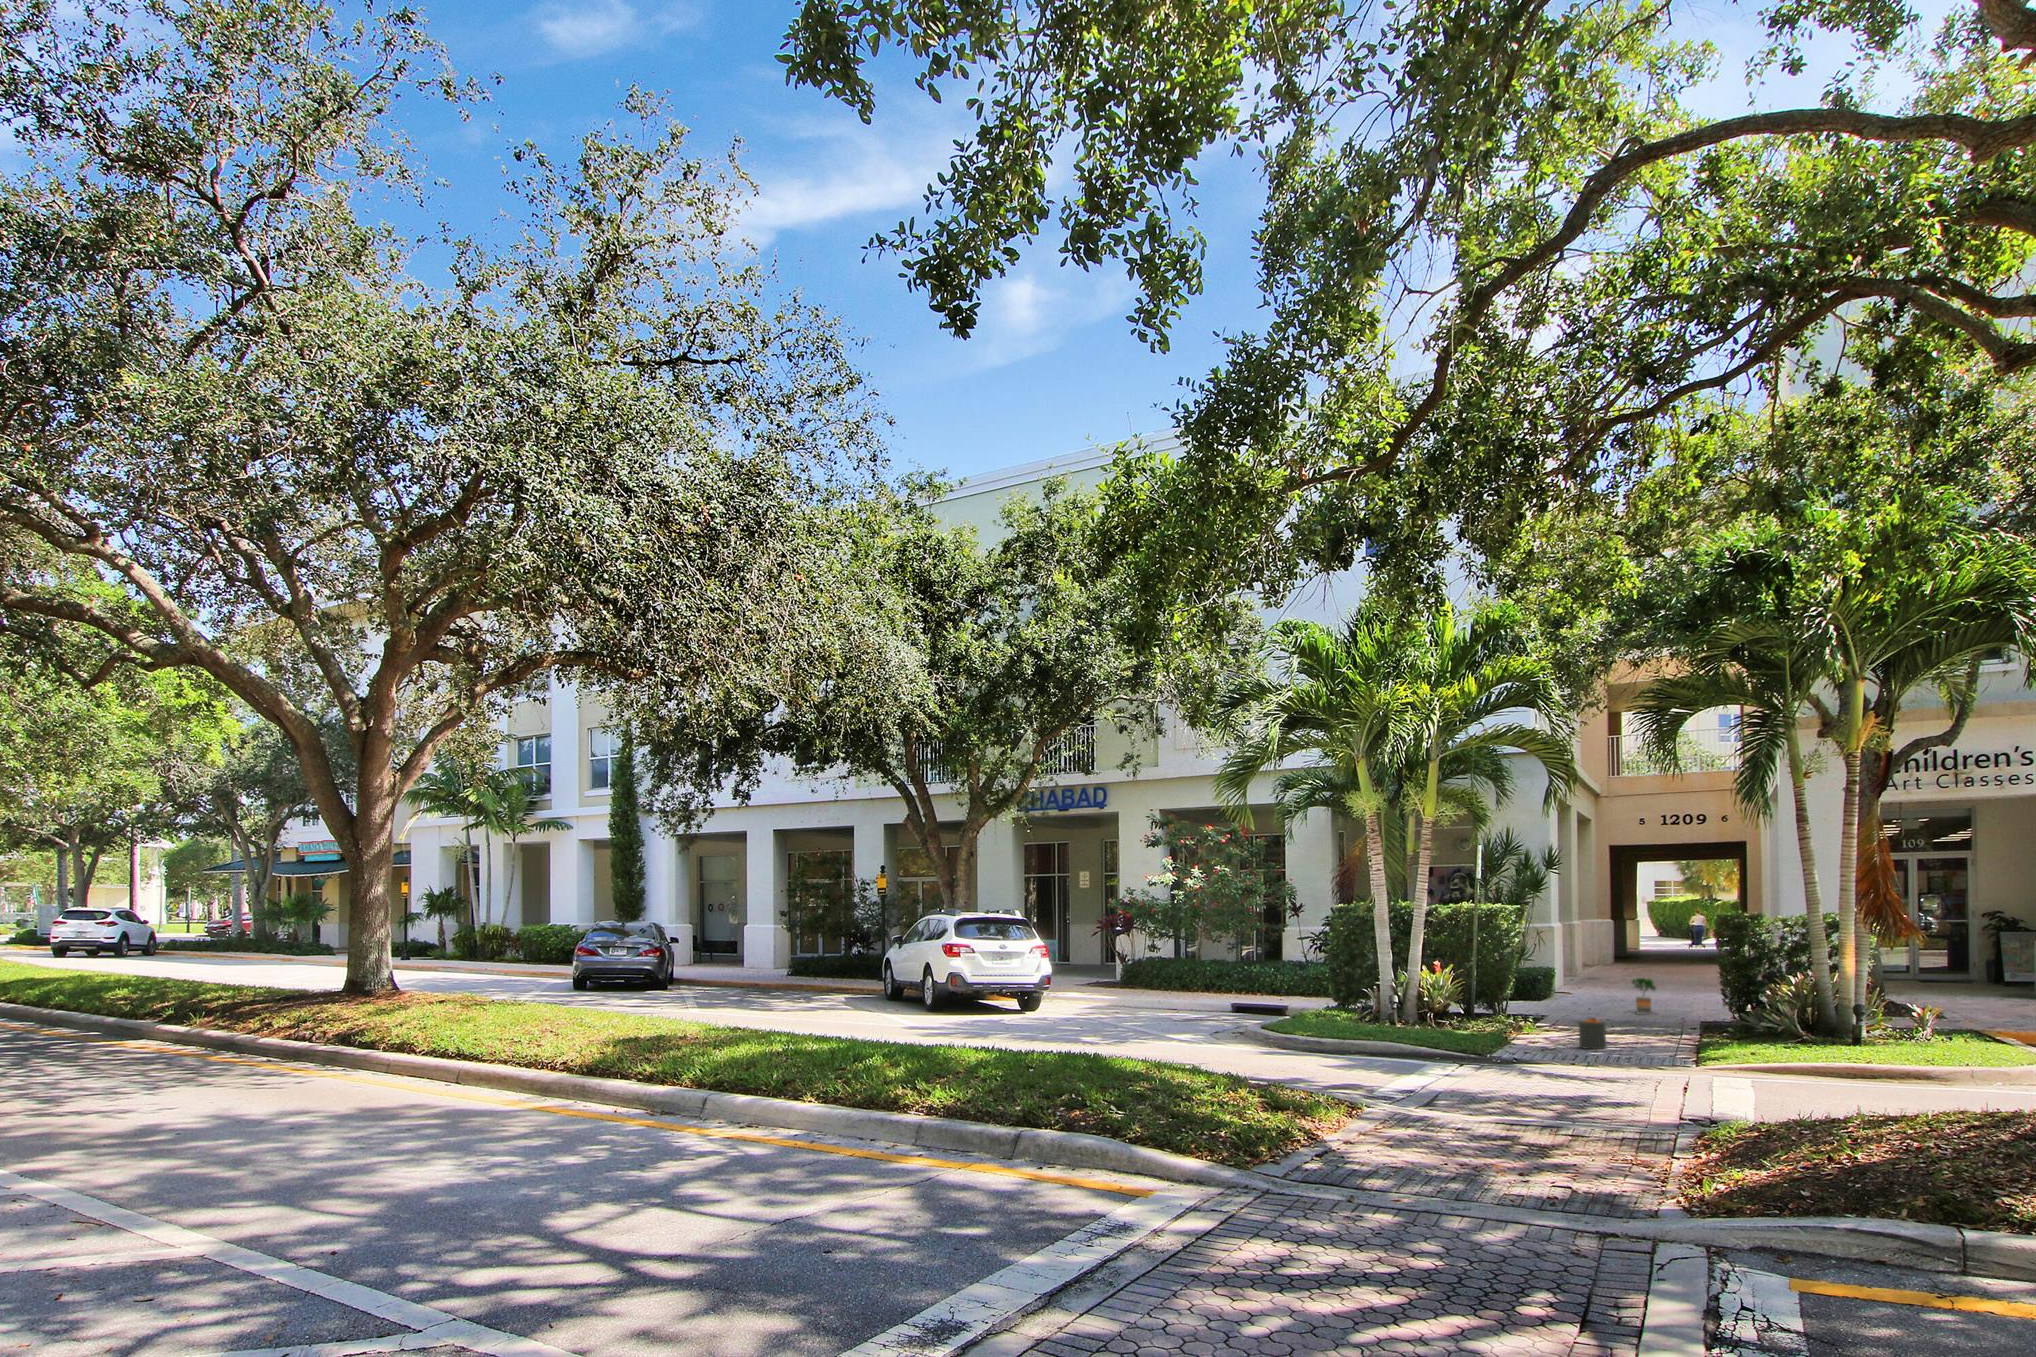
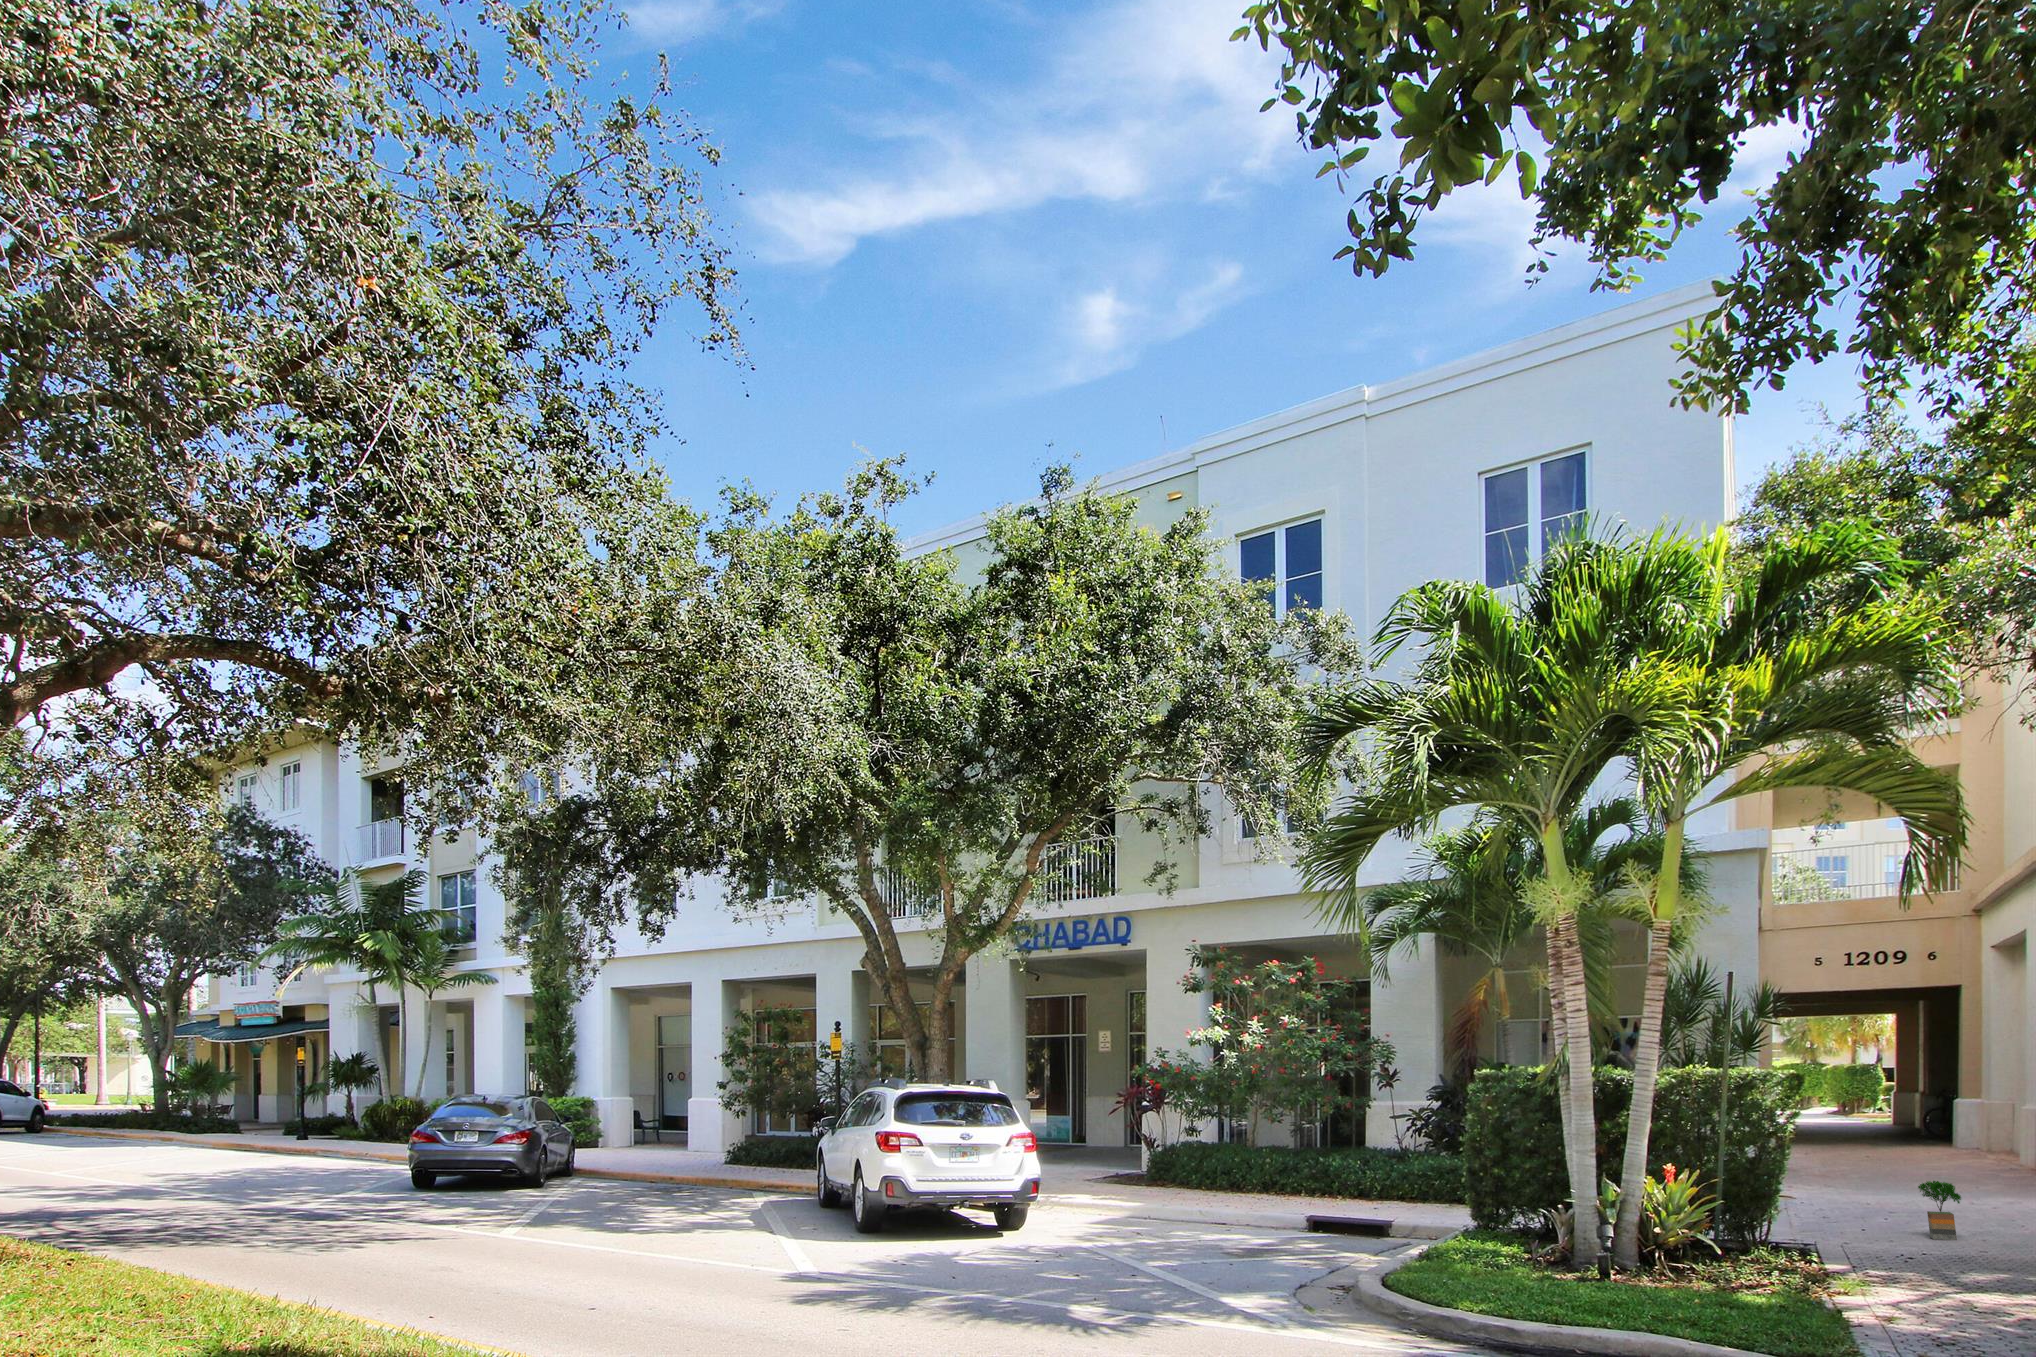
trash can: present [1578,1017,1606,1049] -> none [1900,1248,1959,1321]

